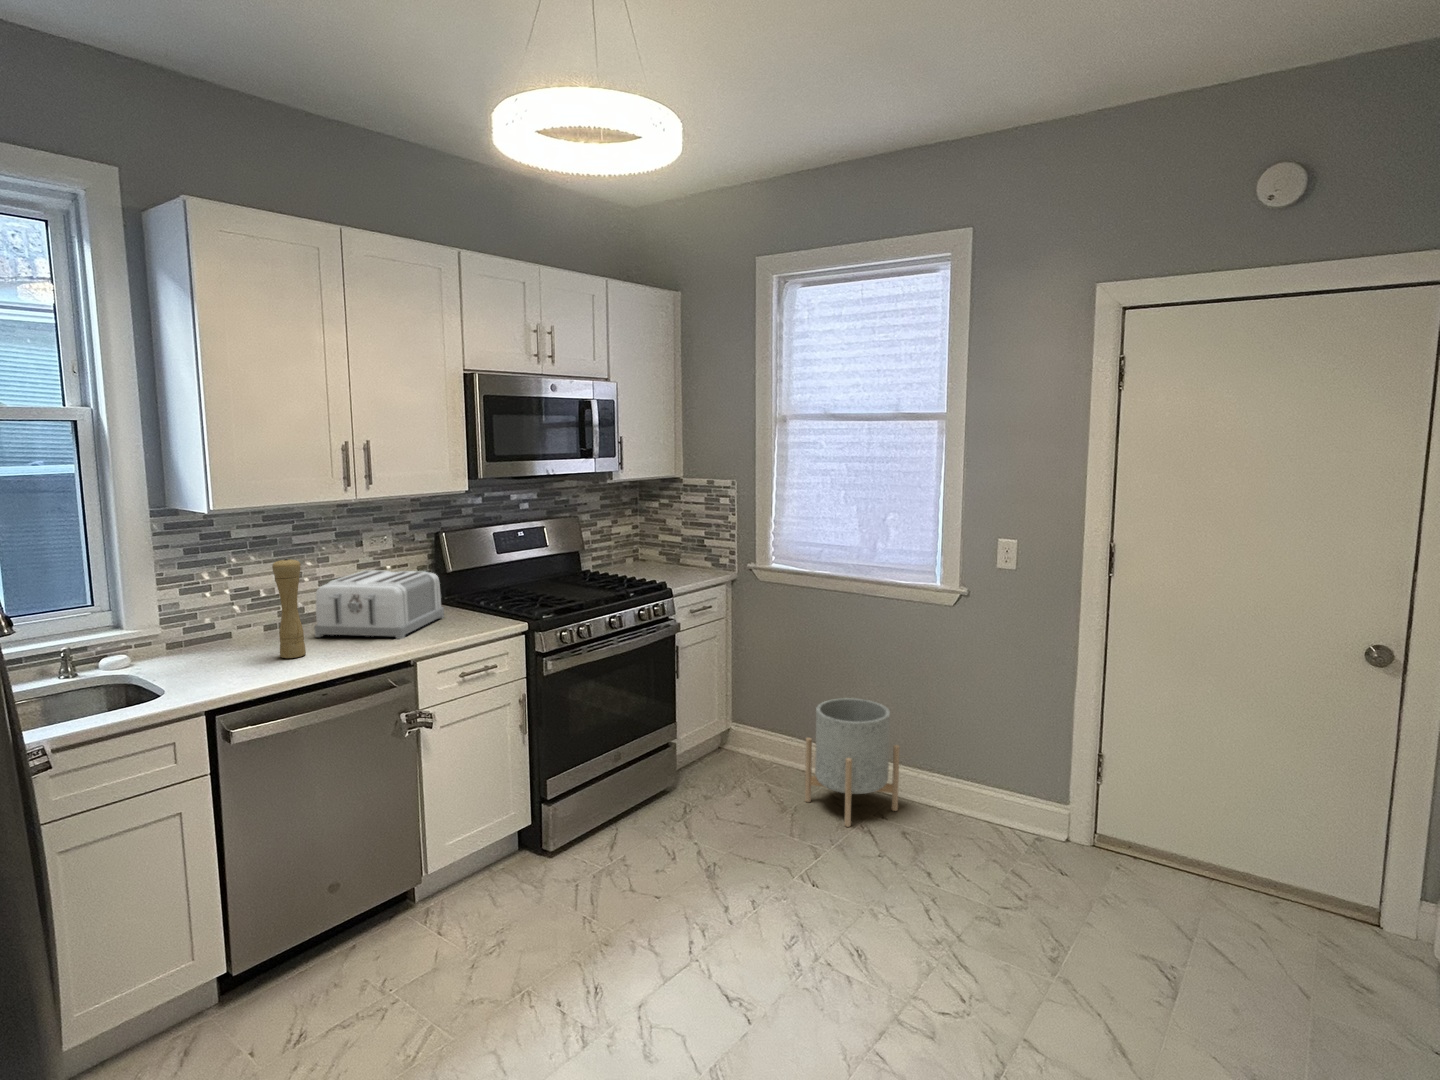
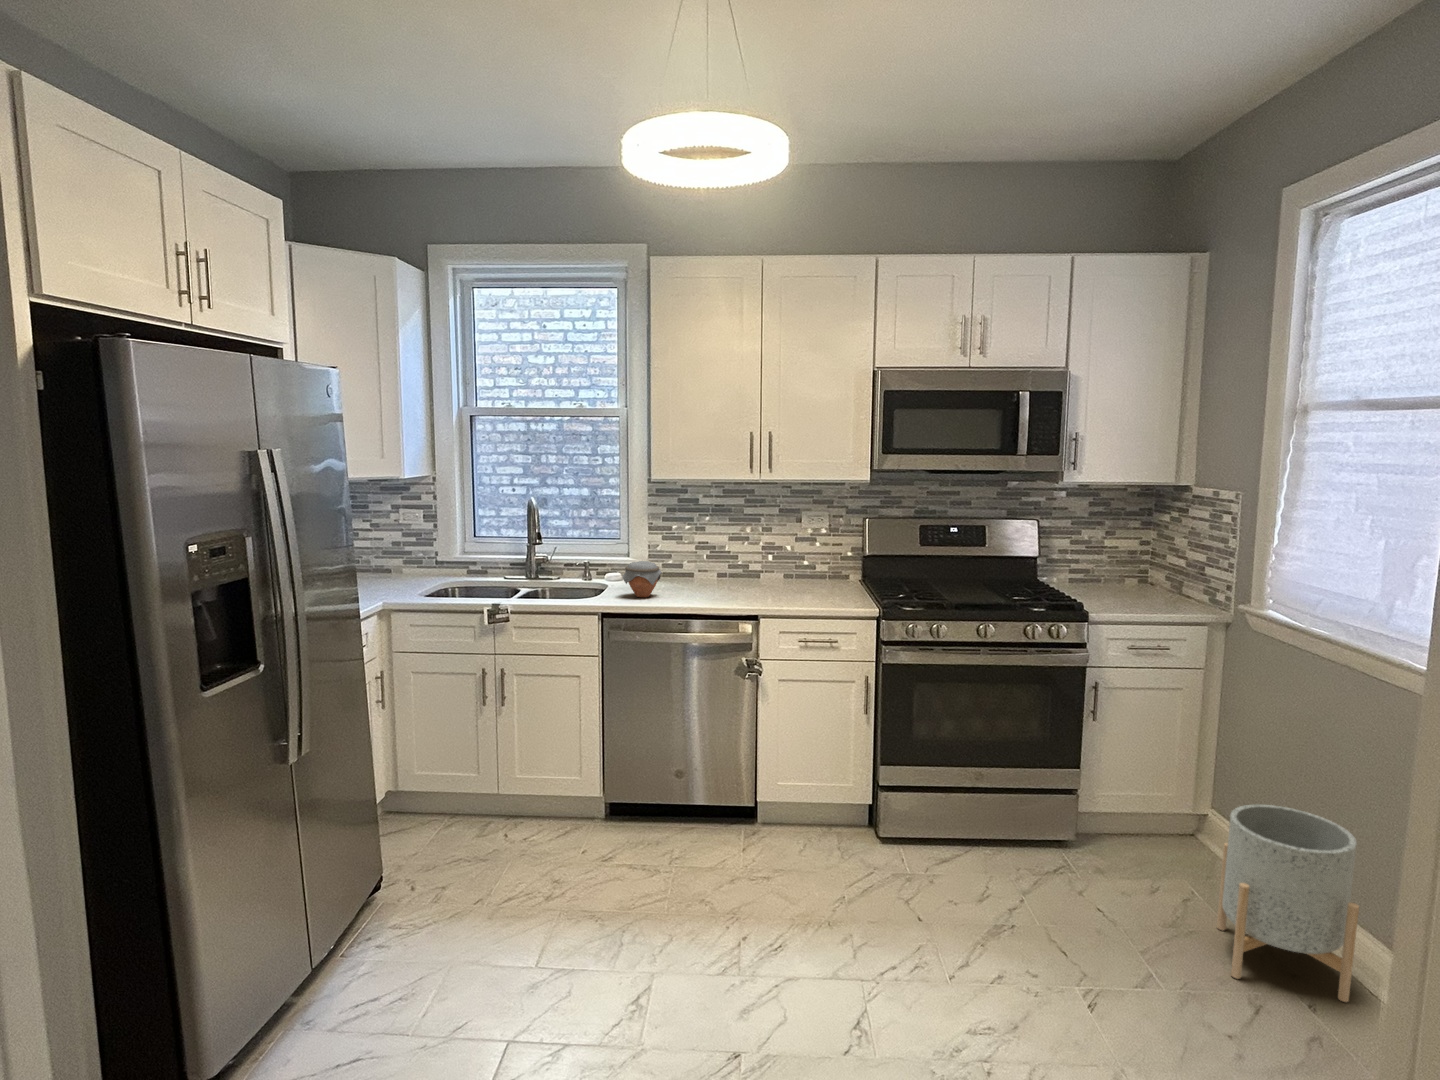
pepper mill: present [272,558,306,658] -> none [681,519,701,595]
toaster: present [314,570,444,639] -> none [729,542,834,599]
jar: none [202,625,261,676] -> present [623,561,662,597]

